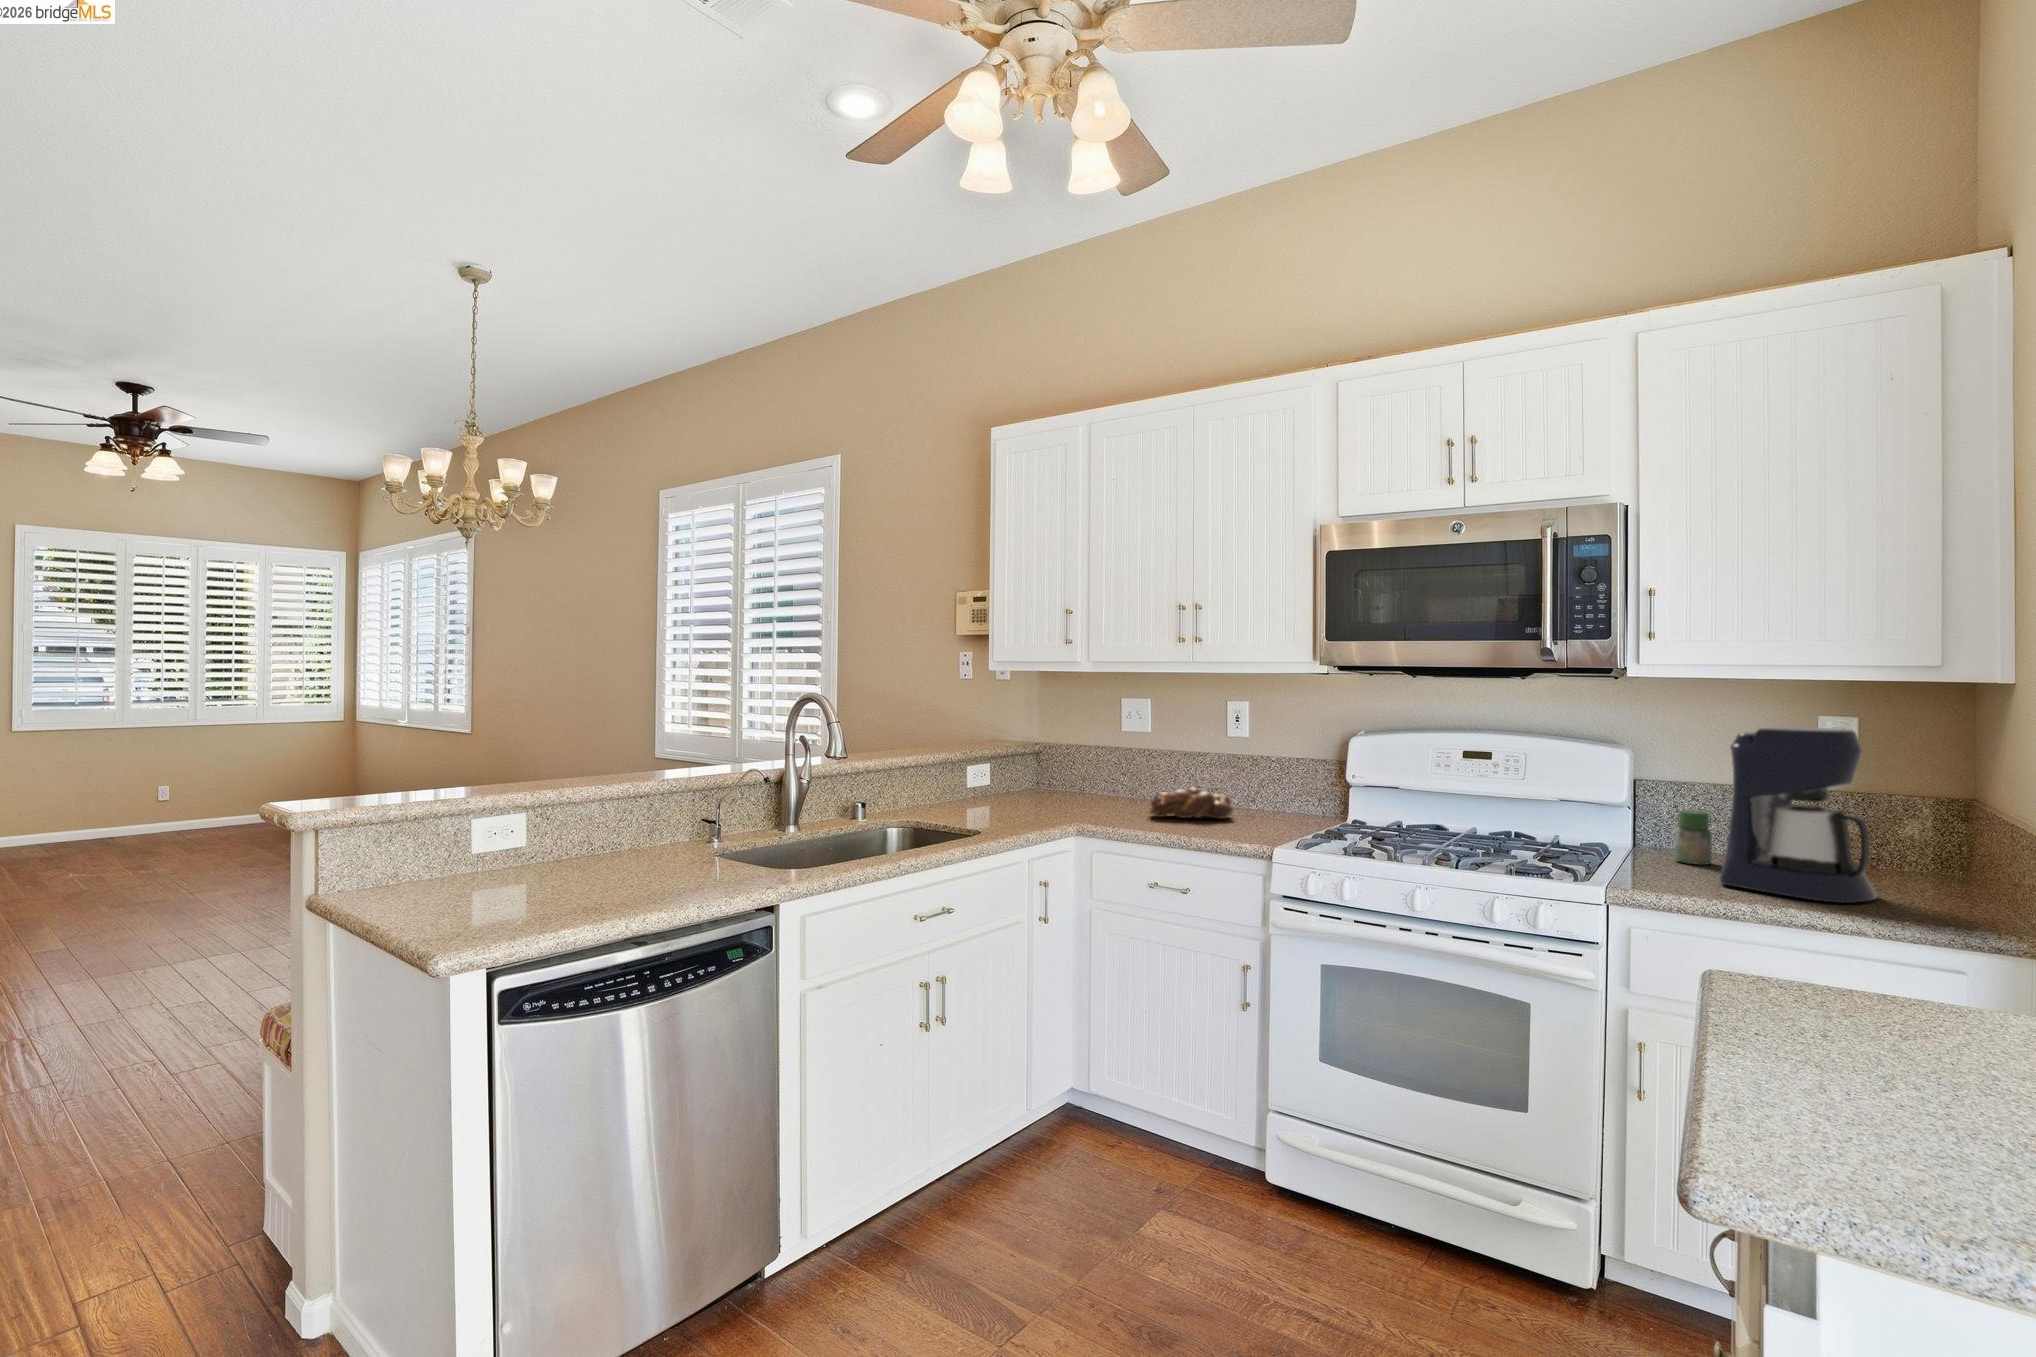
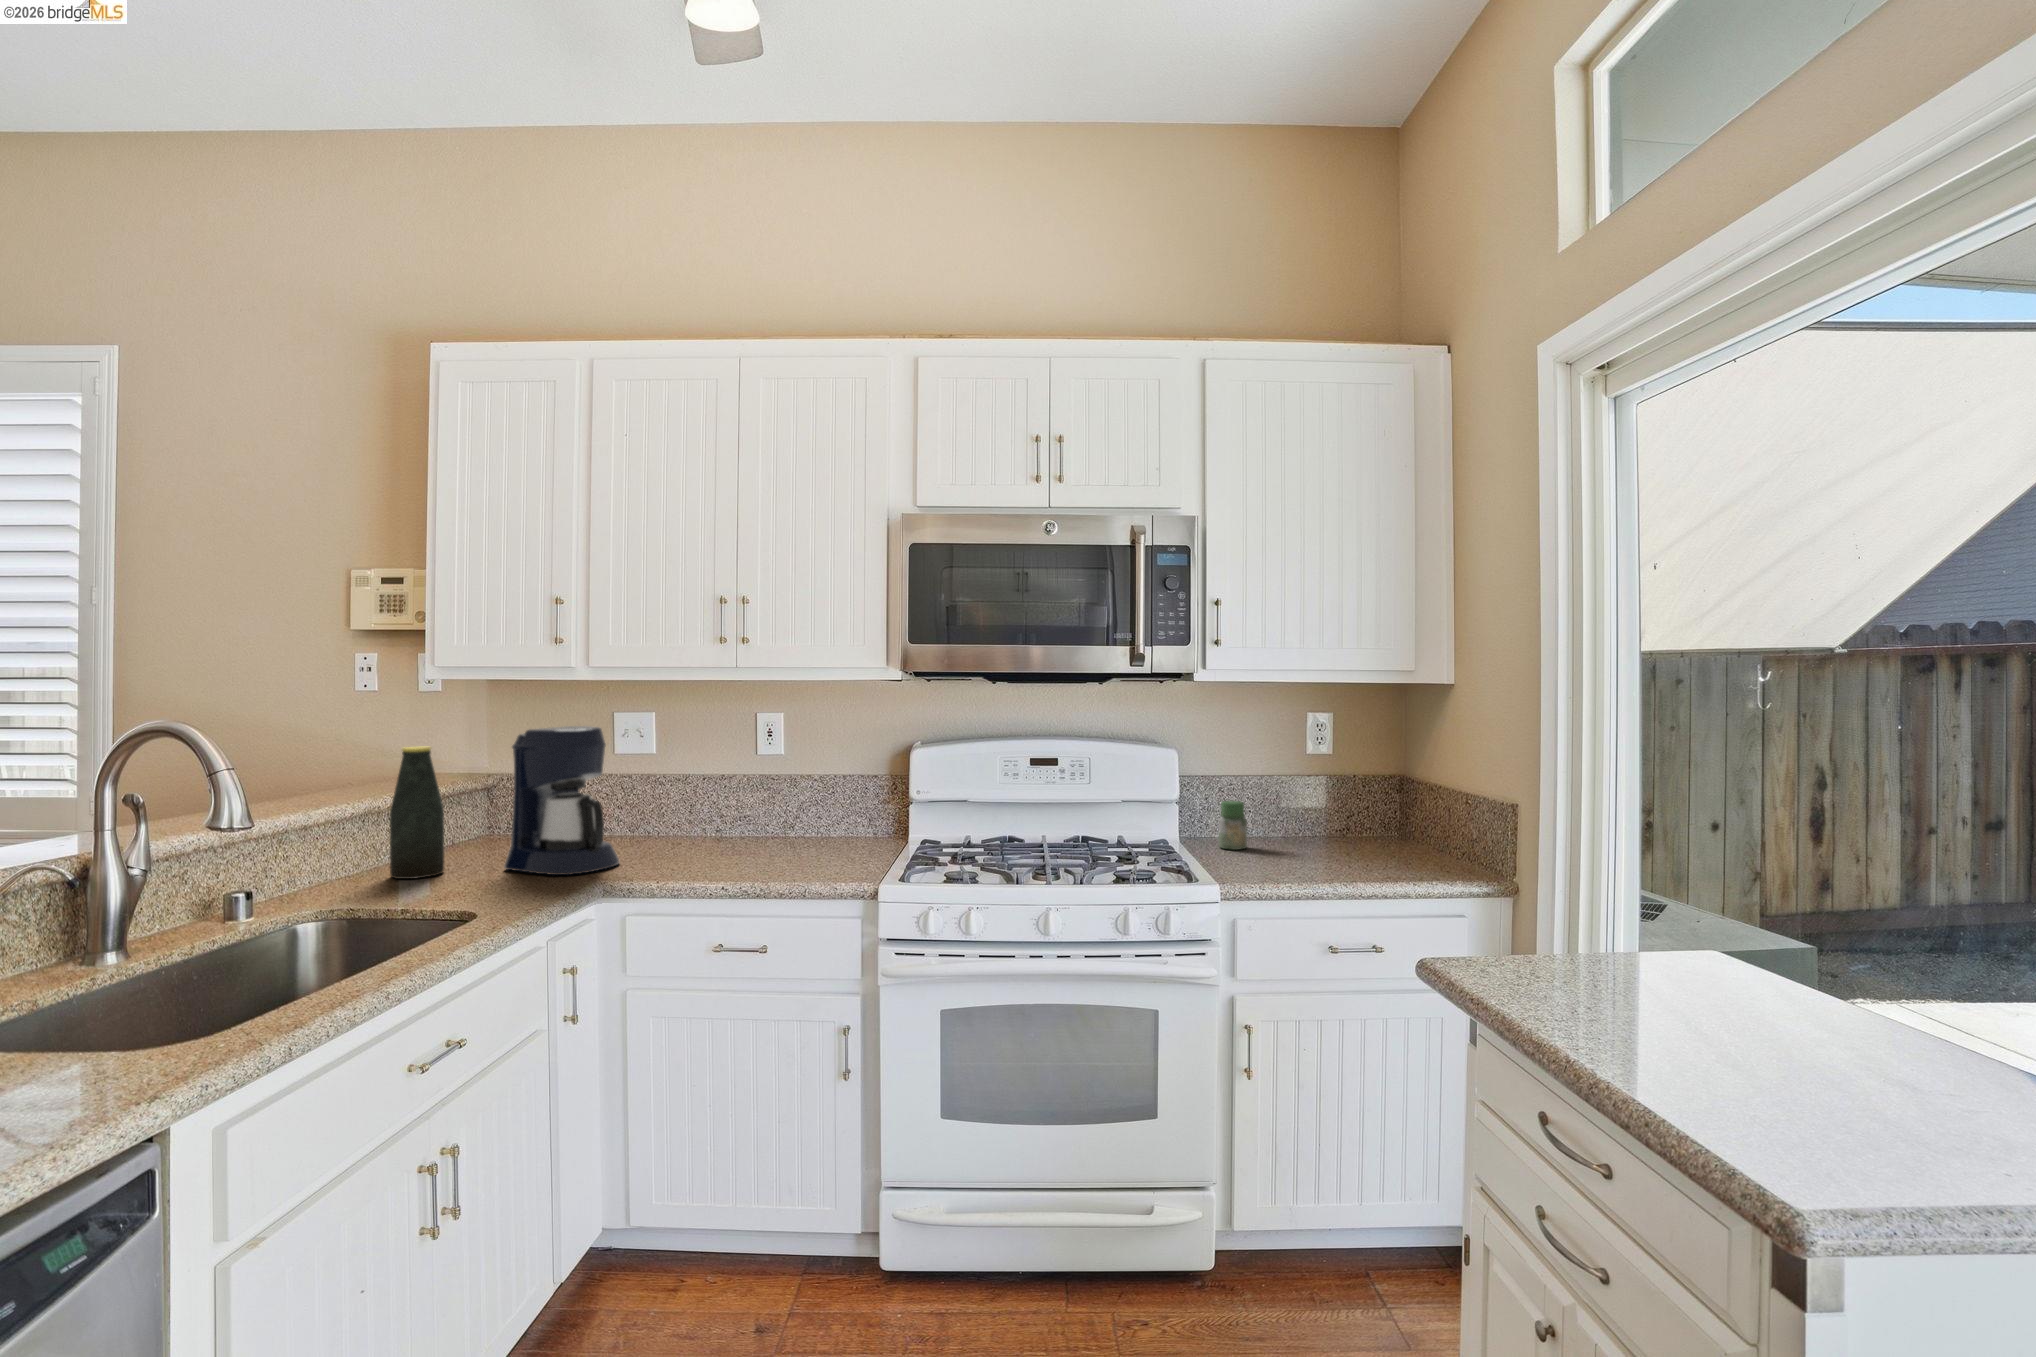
bottle: none [956,717,990,809] -> present [390,747,444,879]
coffee maker: present [1719,727,1876,903] -> present [504,726,619,875]
bread loaf: present [1149,787,1233,818] -> none [685,818,789,860]

